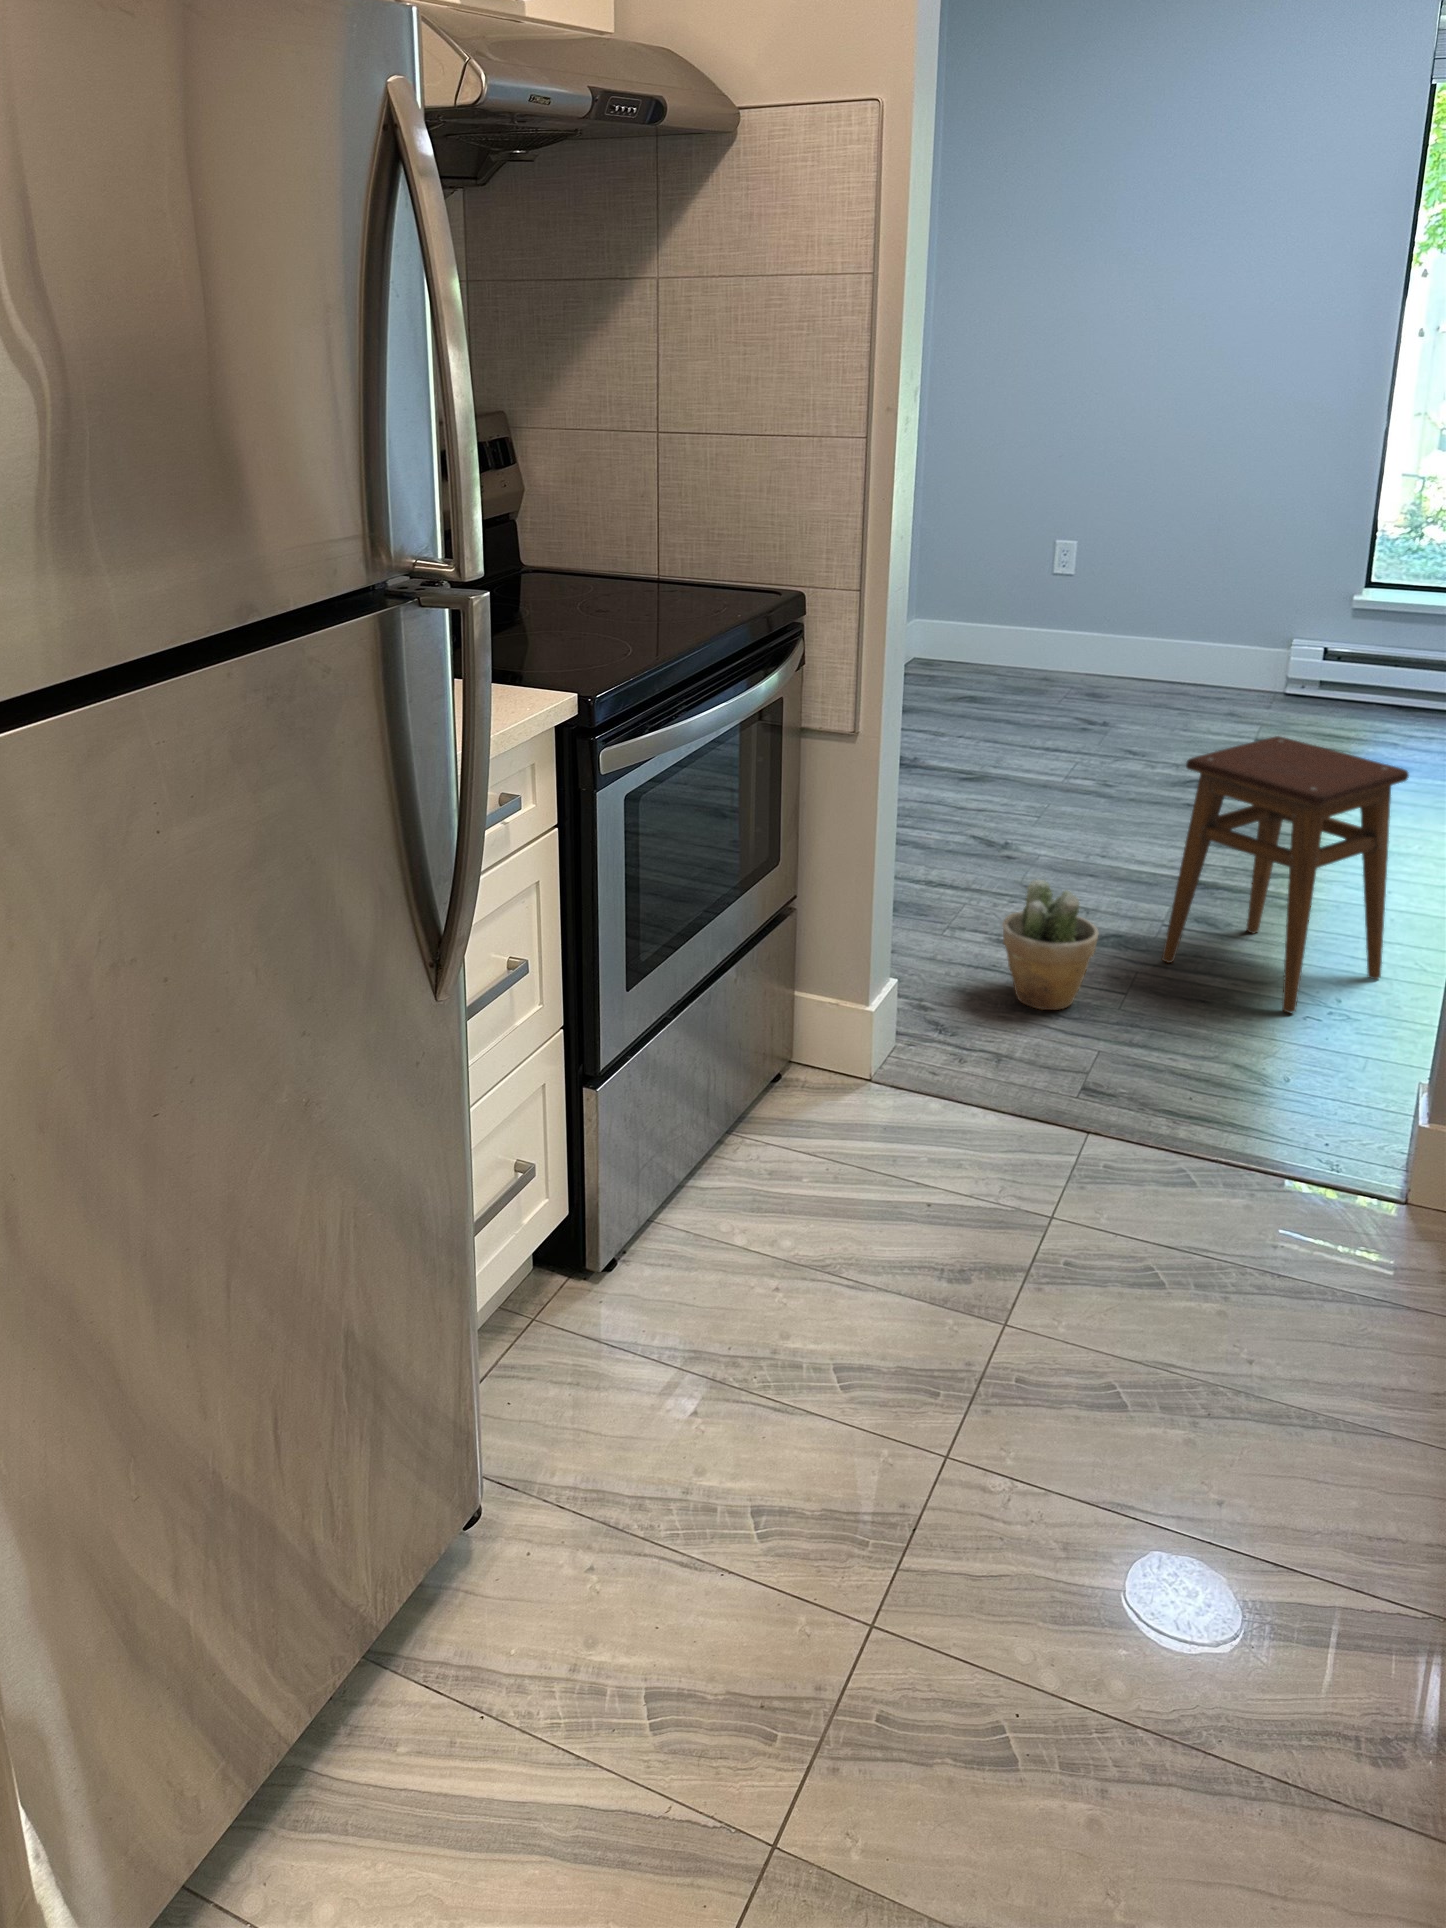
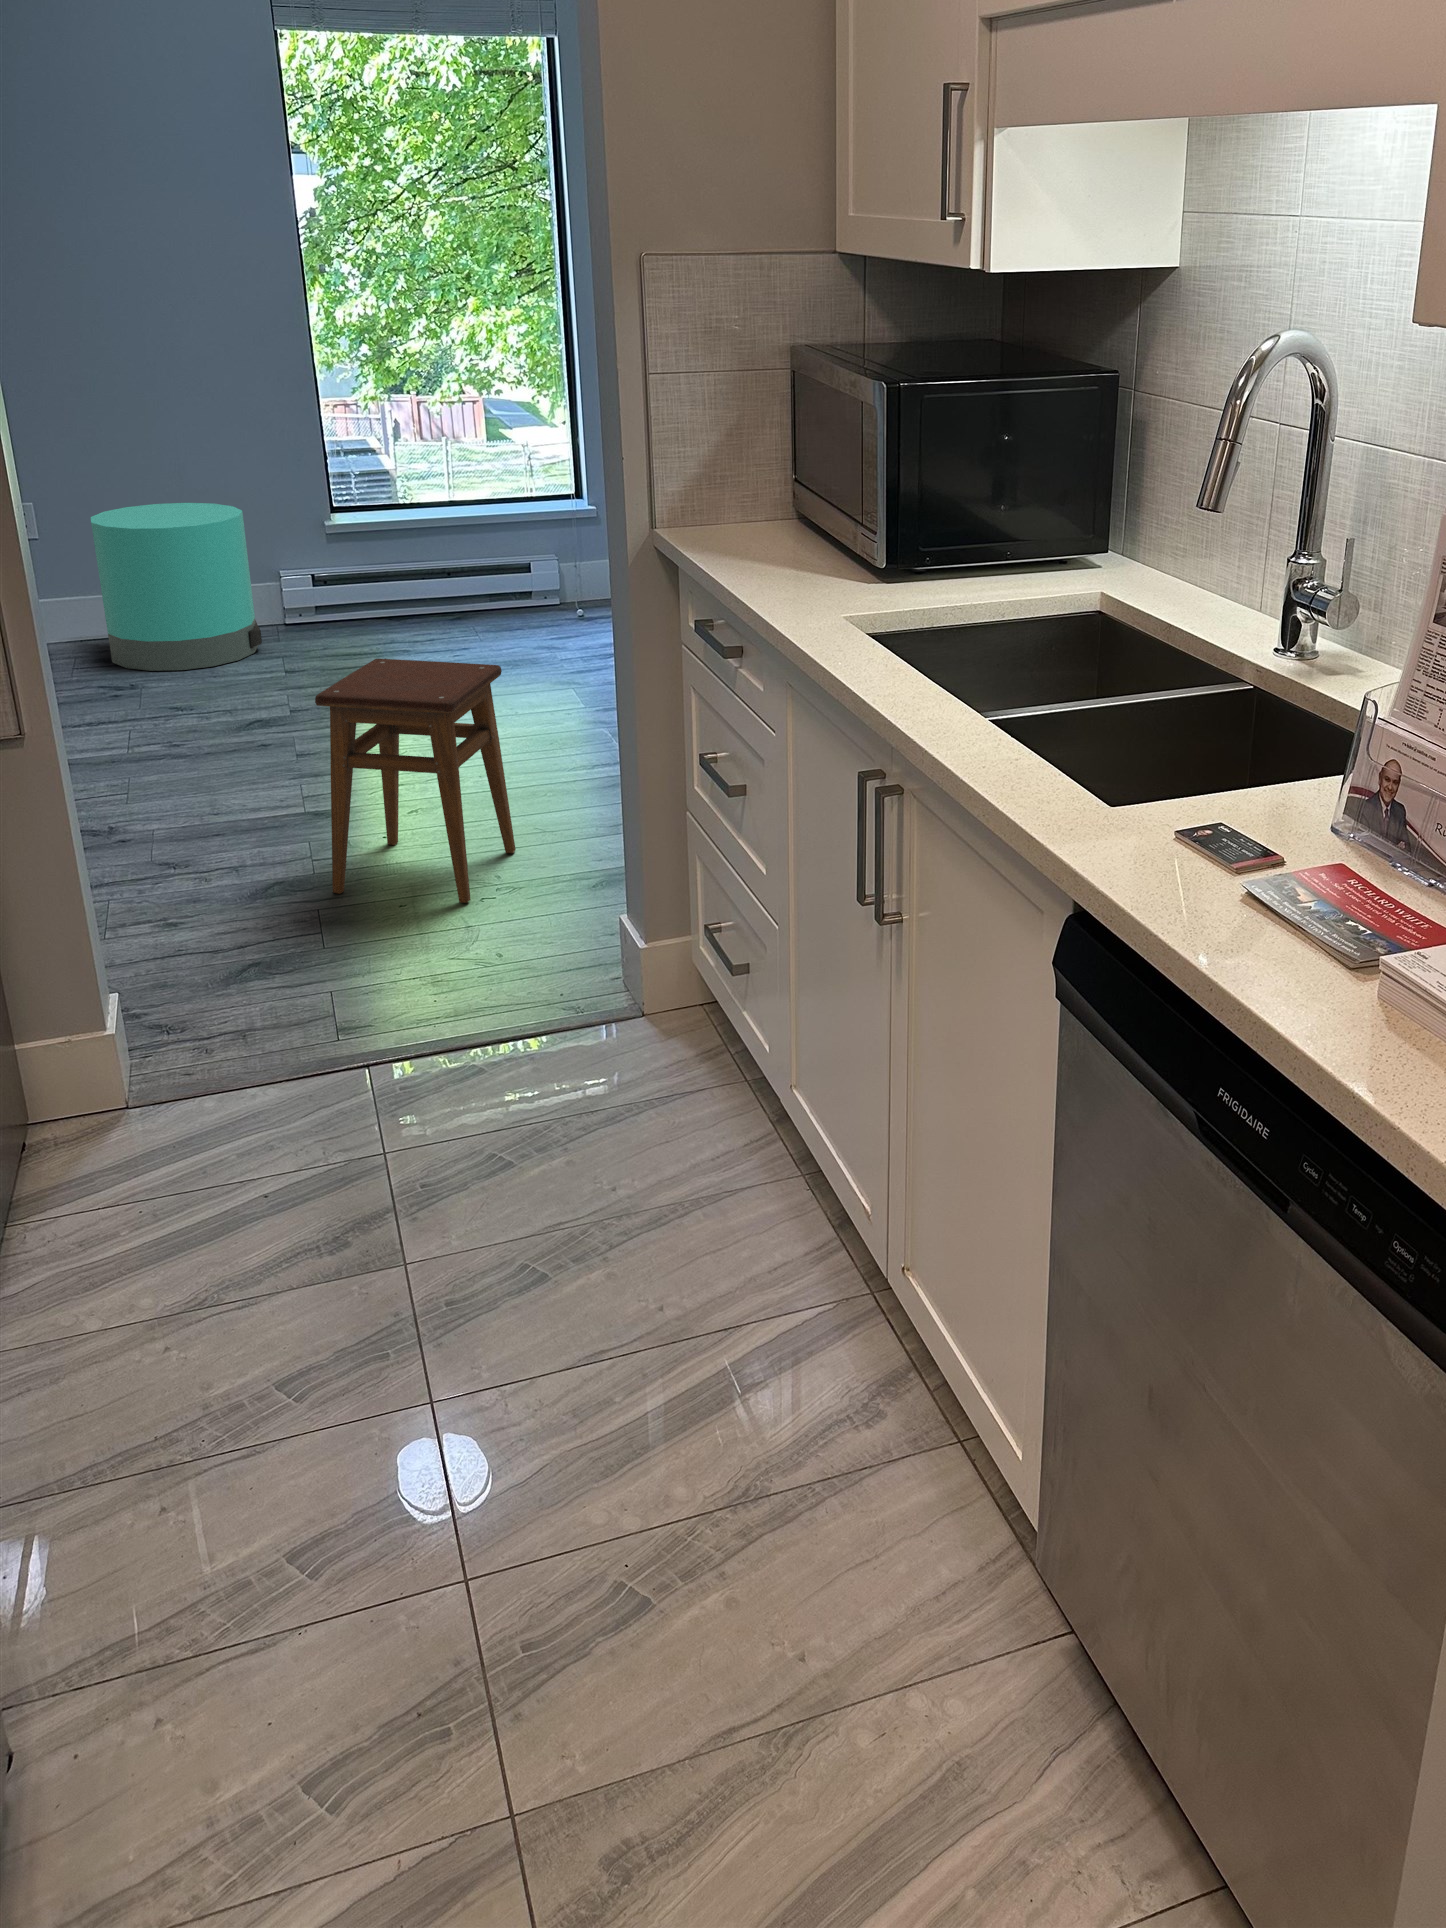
trash can: none [1100,554,1260,719] -> present [91,503,262,671]
potted plant: present [1003,880,1098,1010] -> none [188,847,290,975]

